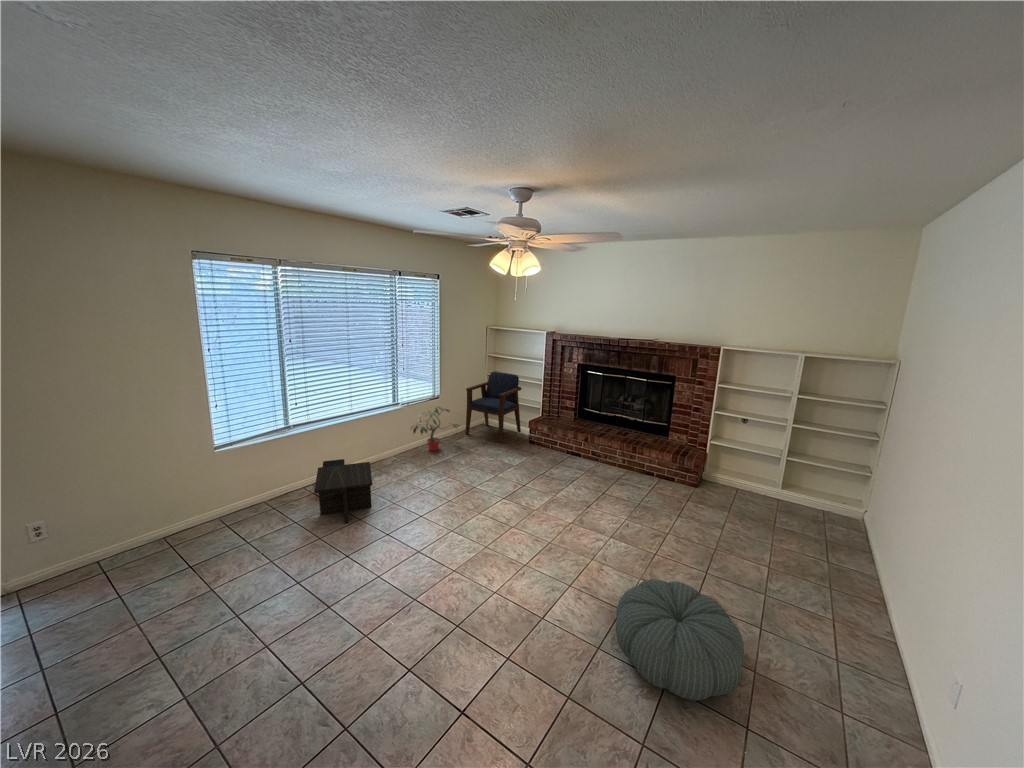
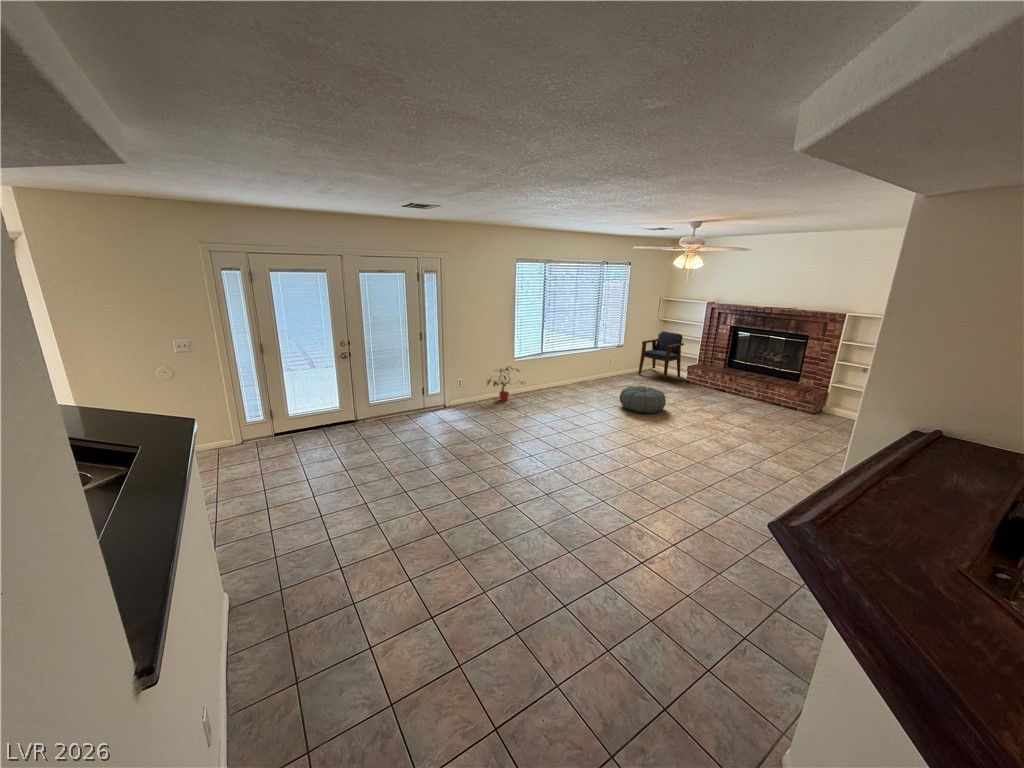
potted plant: present [411,407,459,451] -> present [486,366,525,401]
coffee table: present [314,459,372,524] -> none [556,374,592,403]
pouf: present [616,580,744,701] -> present [620,386,666,413]

